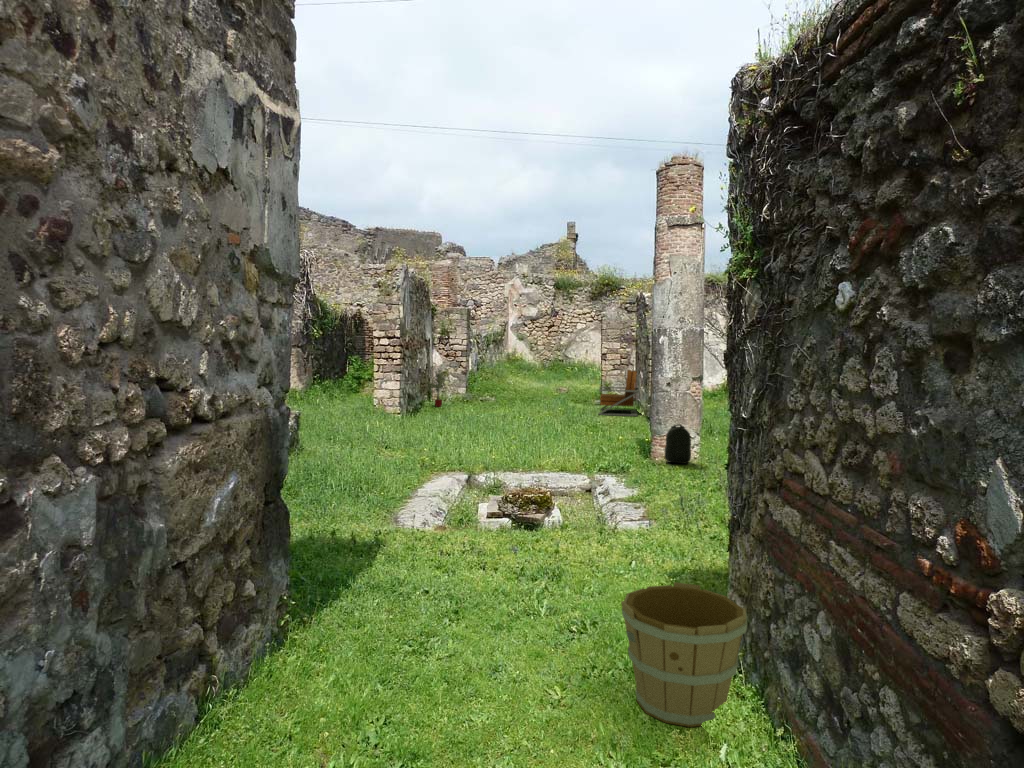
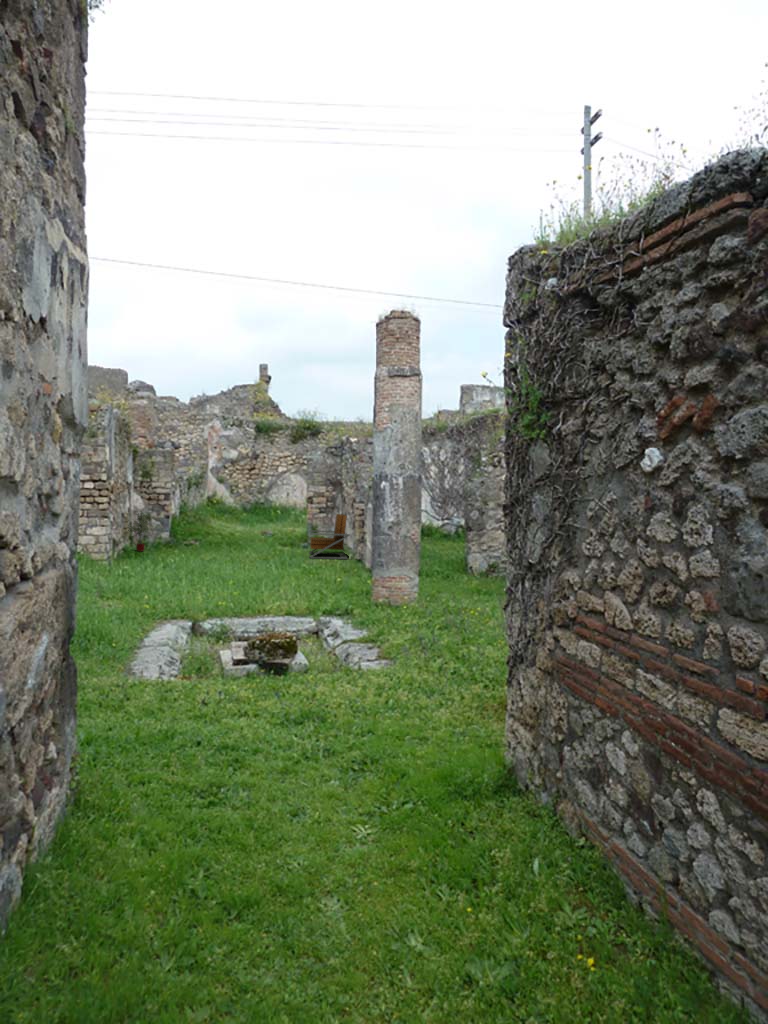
backpack: present [665,425,691,463] -> none [389,567,413,604]
wooden bucket: present [621,582,747,727] -> none [431,716,545,848]

